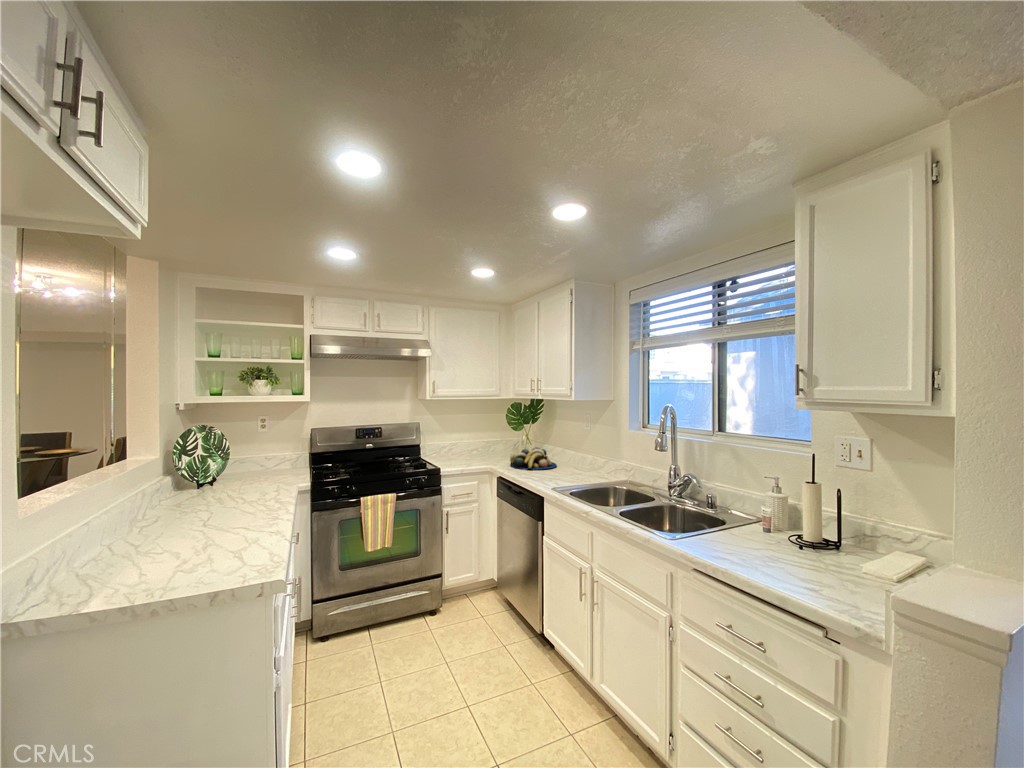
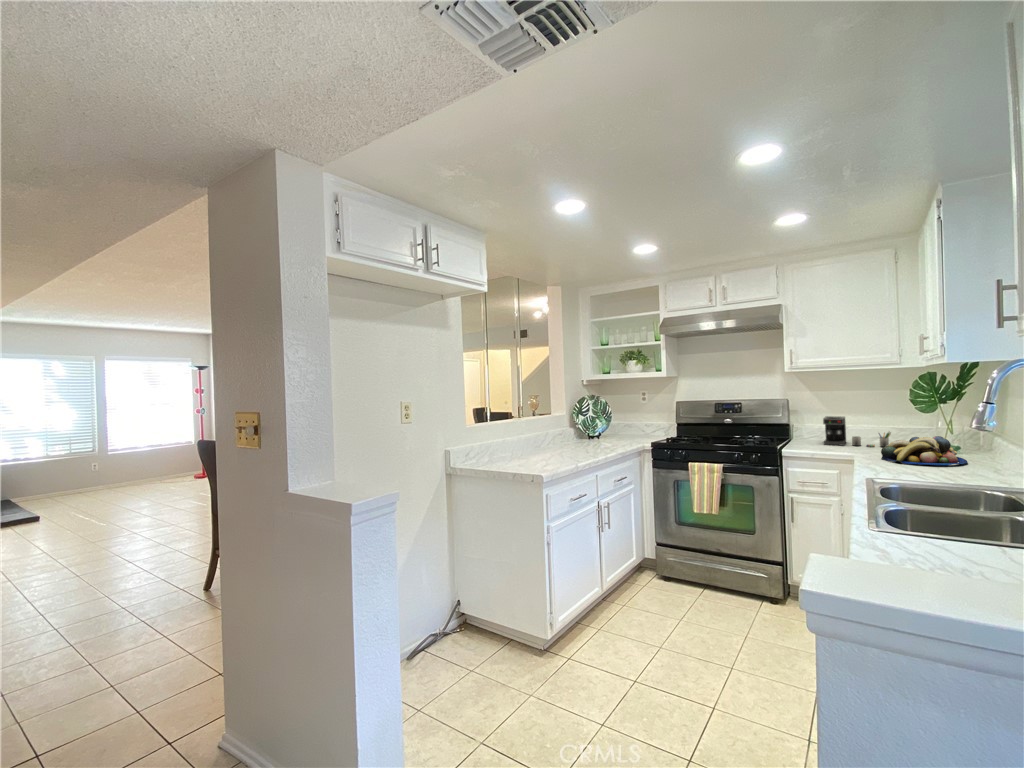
coffee maker: none [451,437,497,461] -> present [823,416,891,447]

